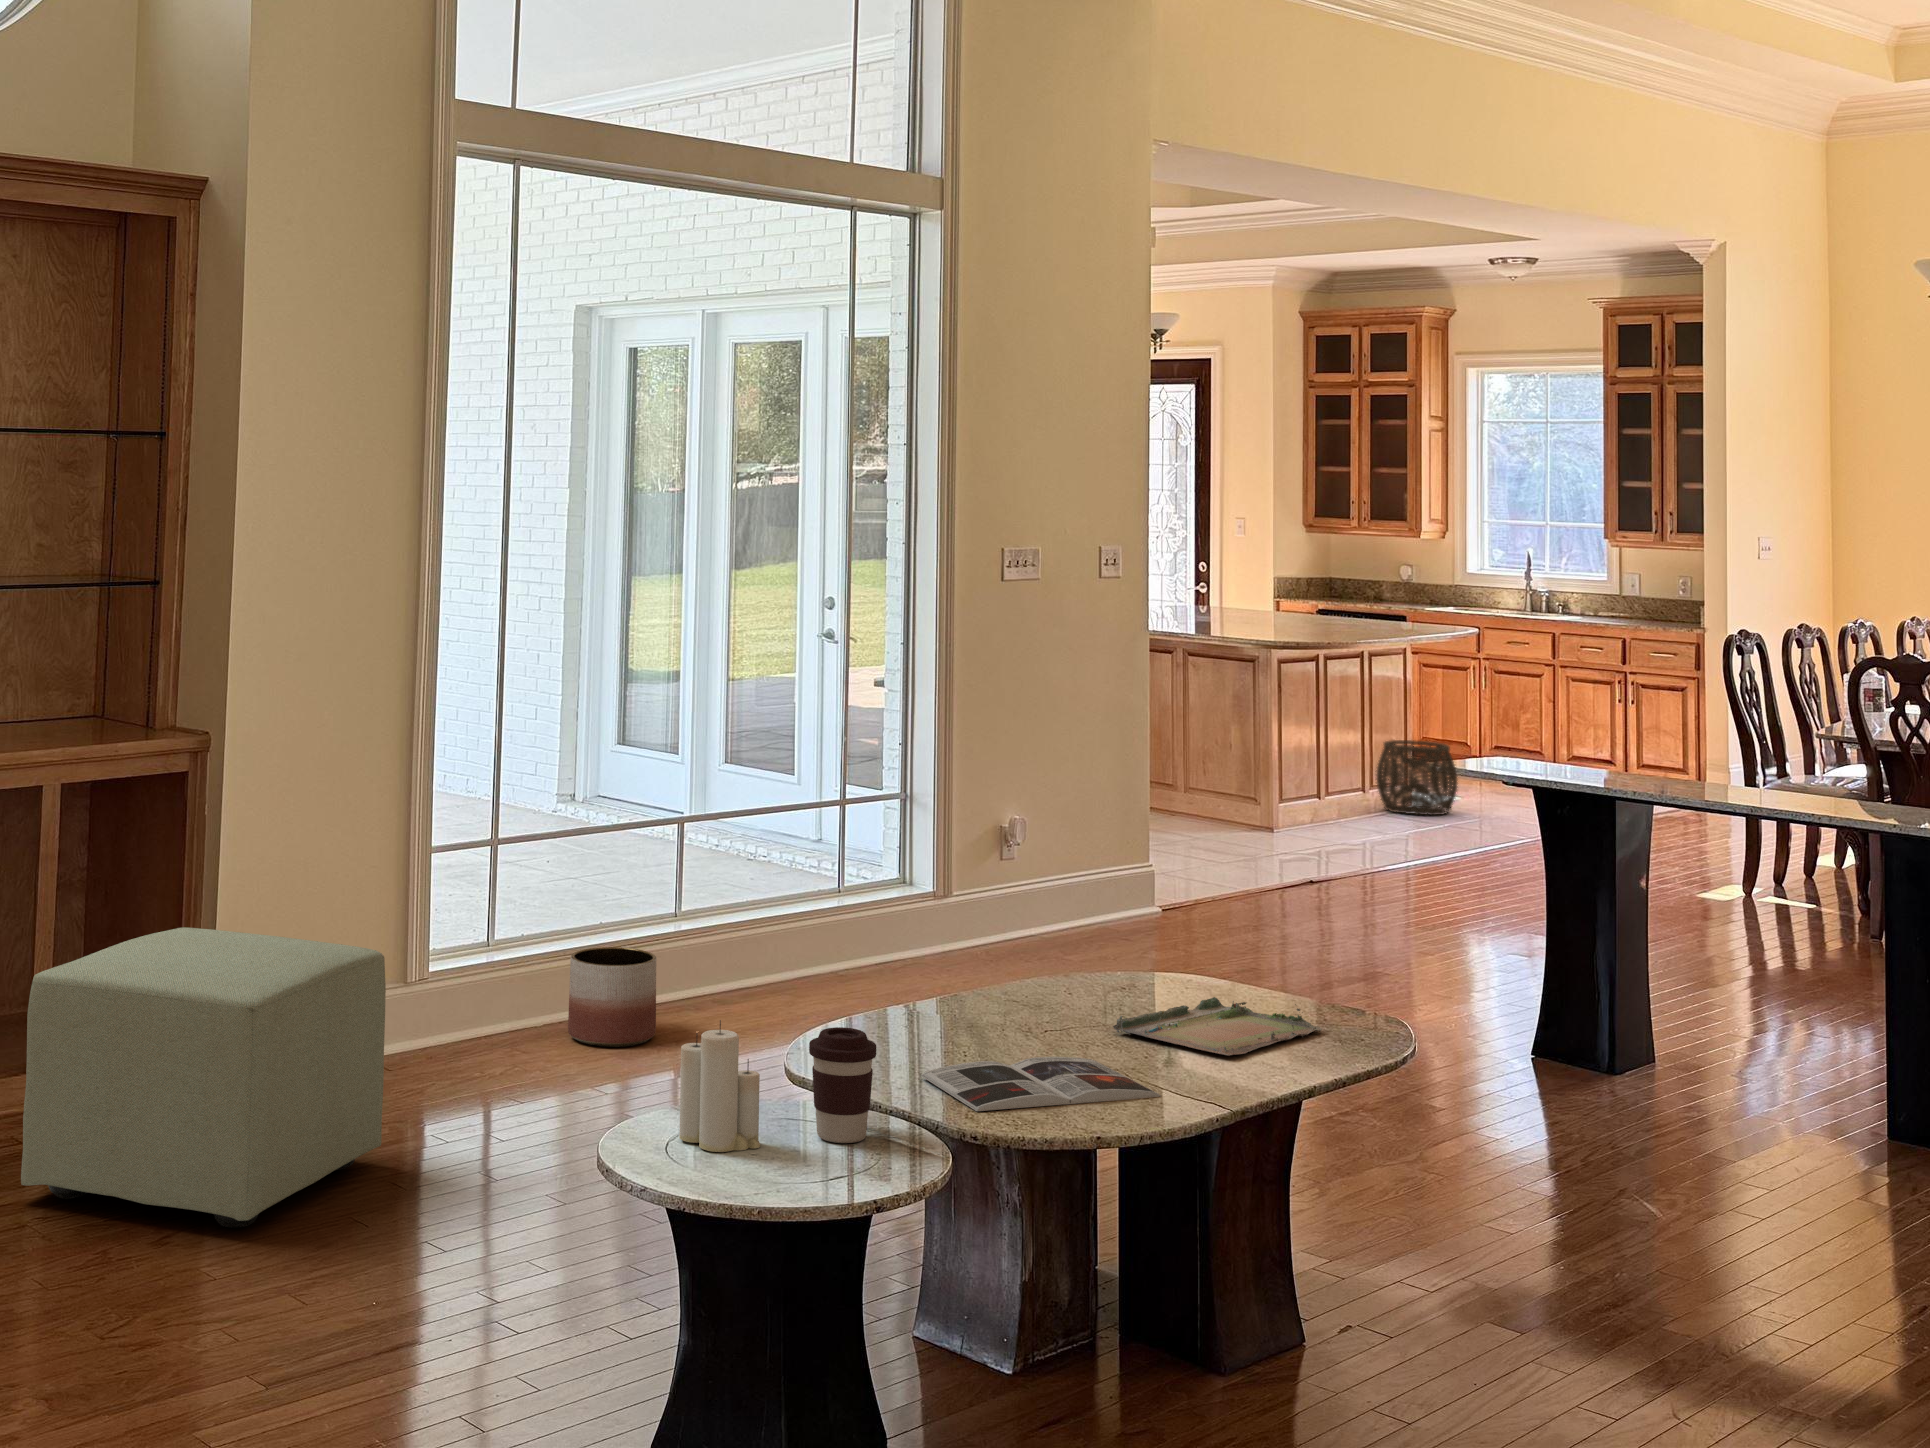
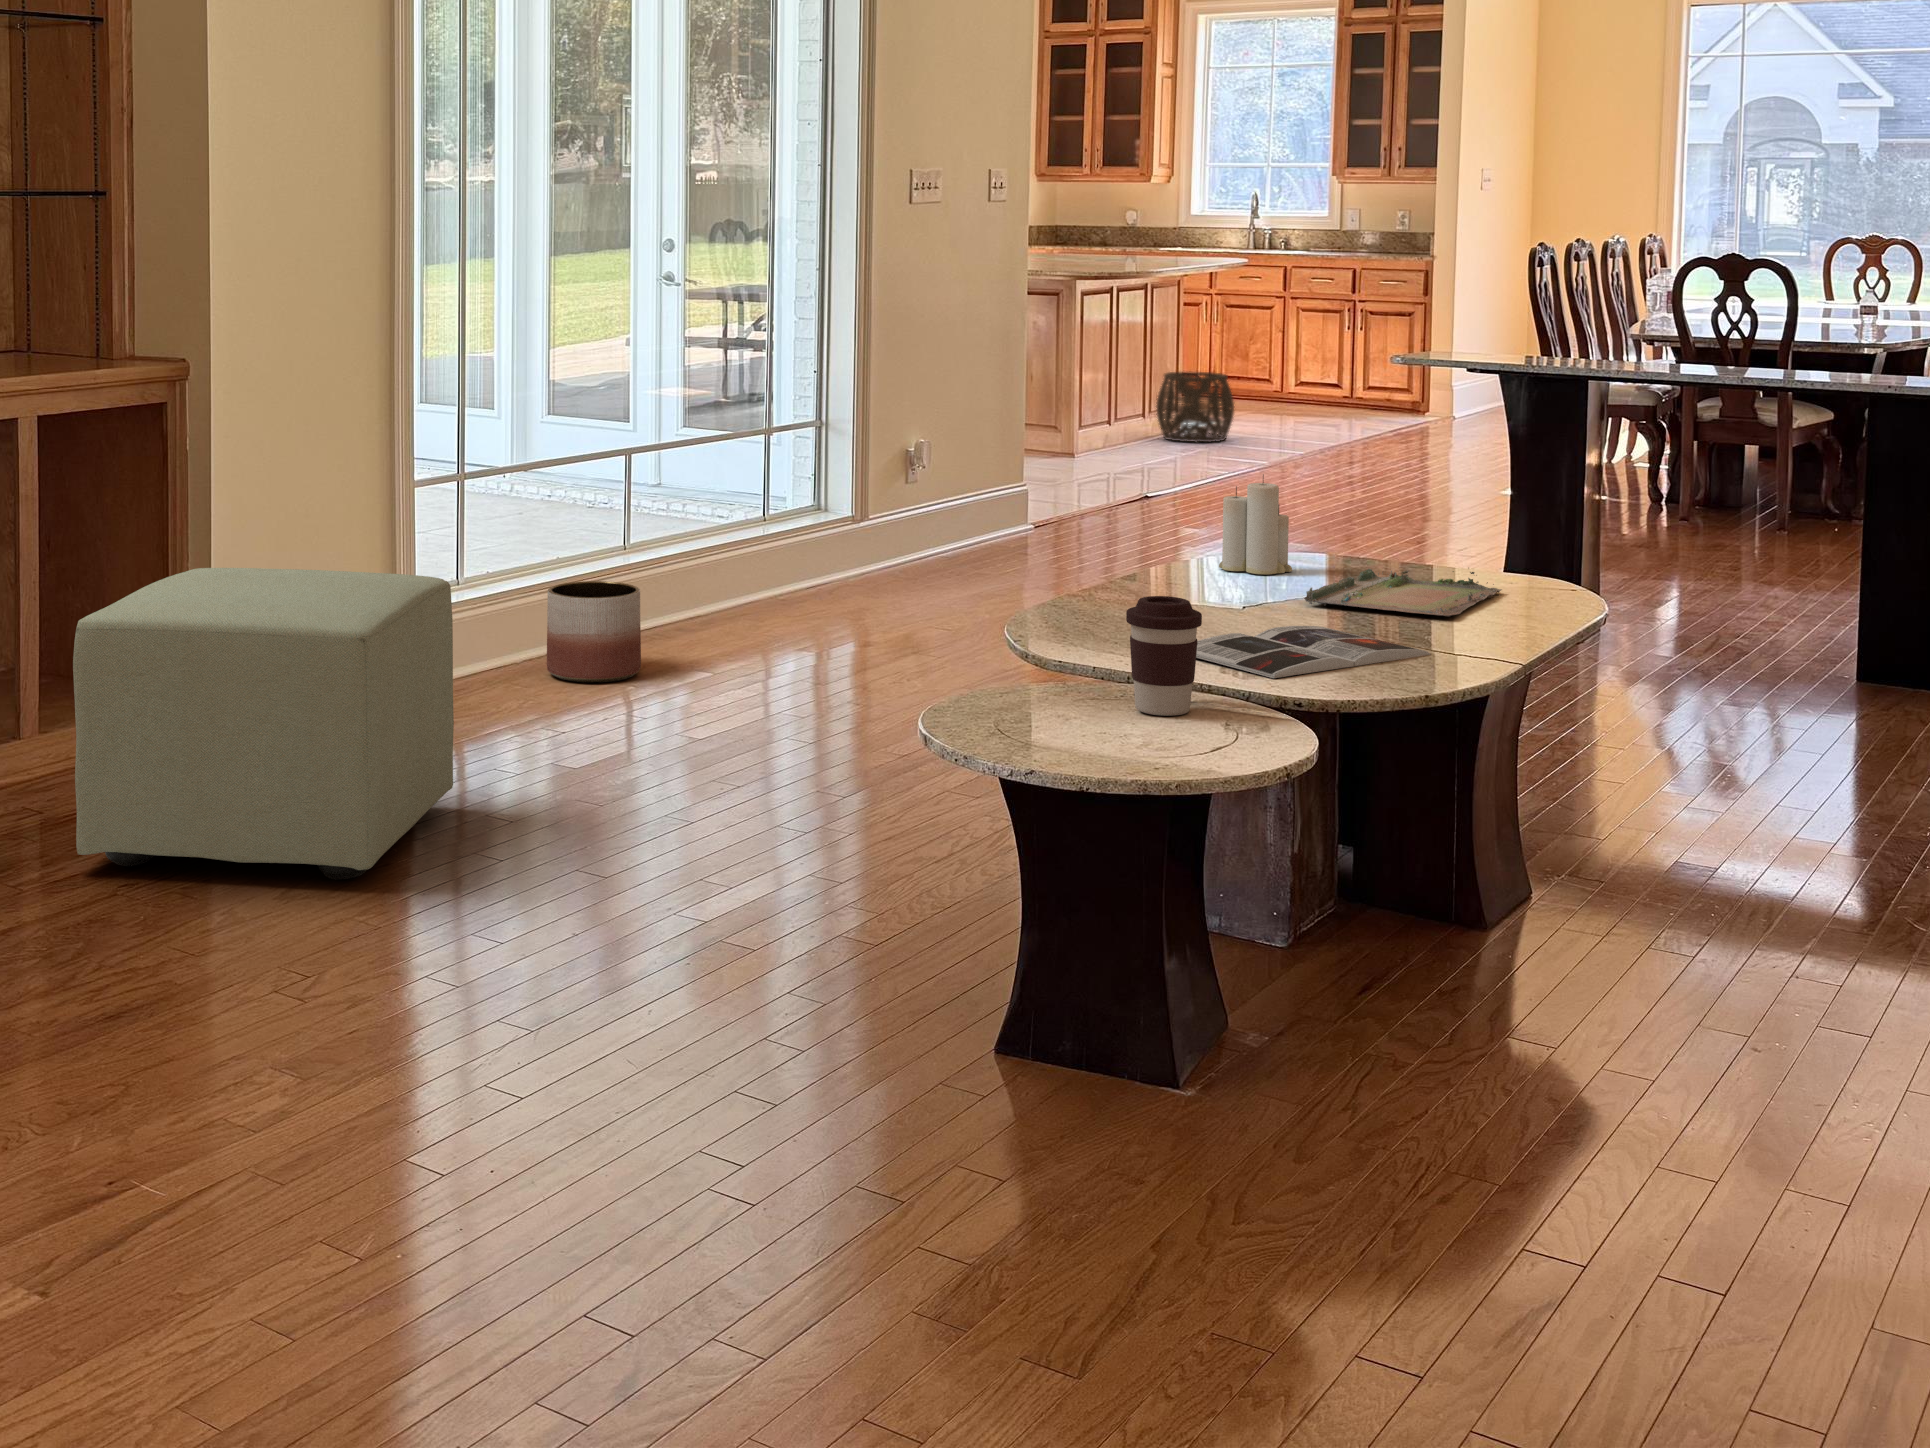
candle: present [679,1020,760,1152] -> present [1219,475,1292,574]

